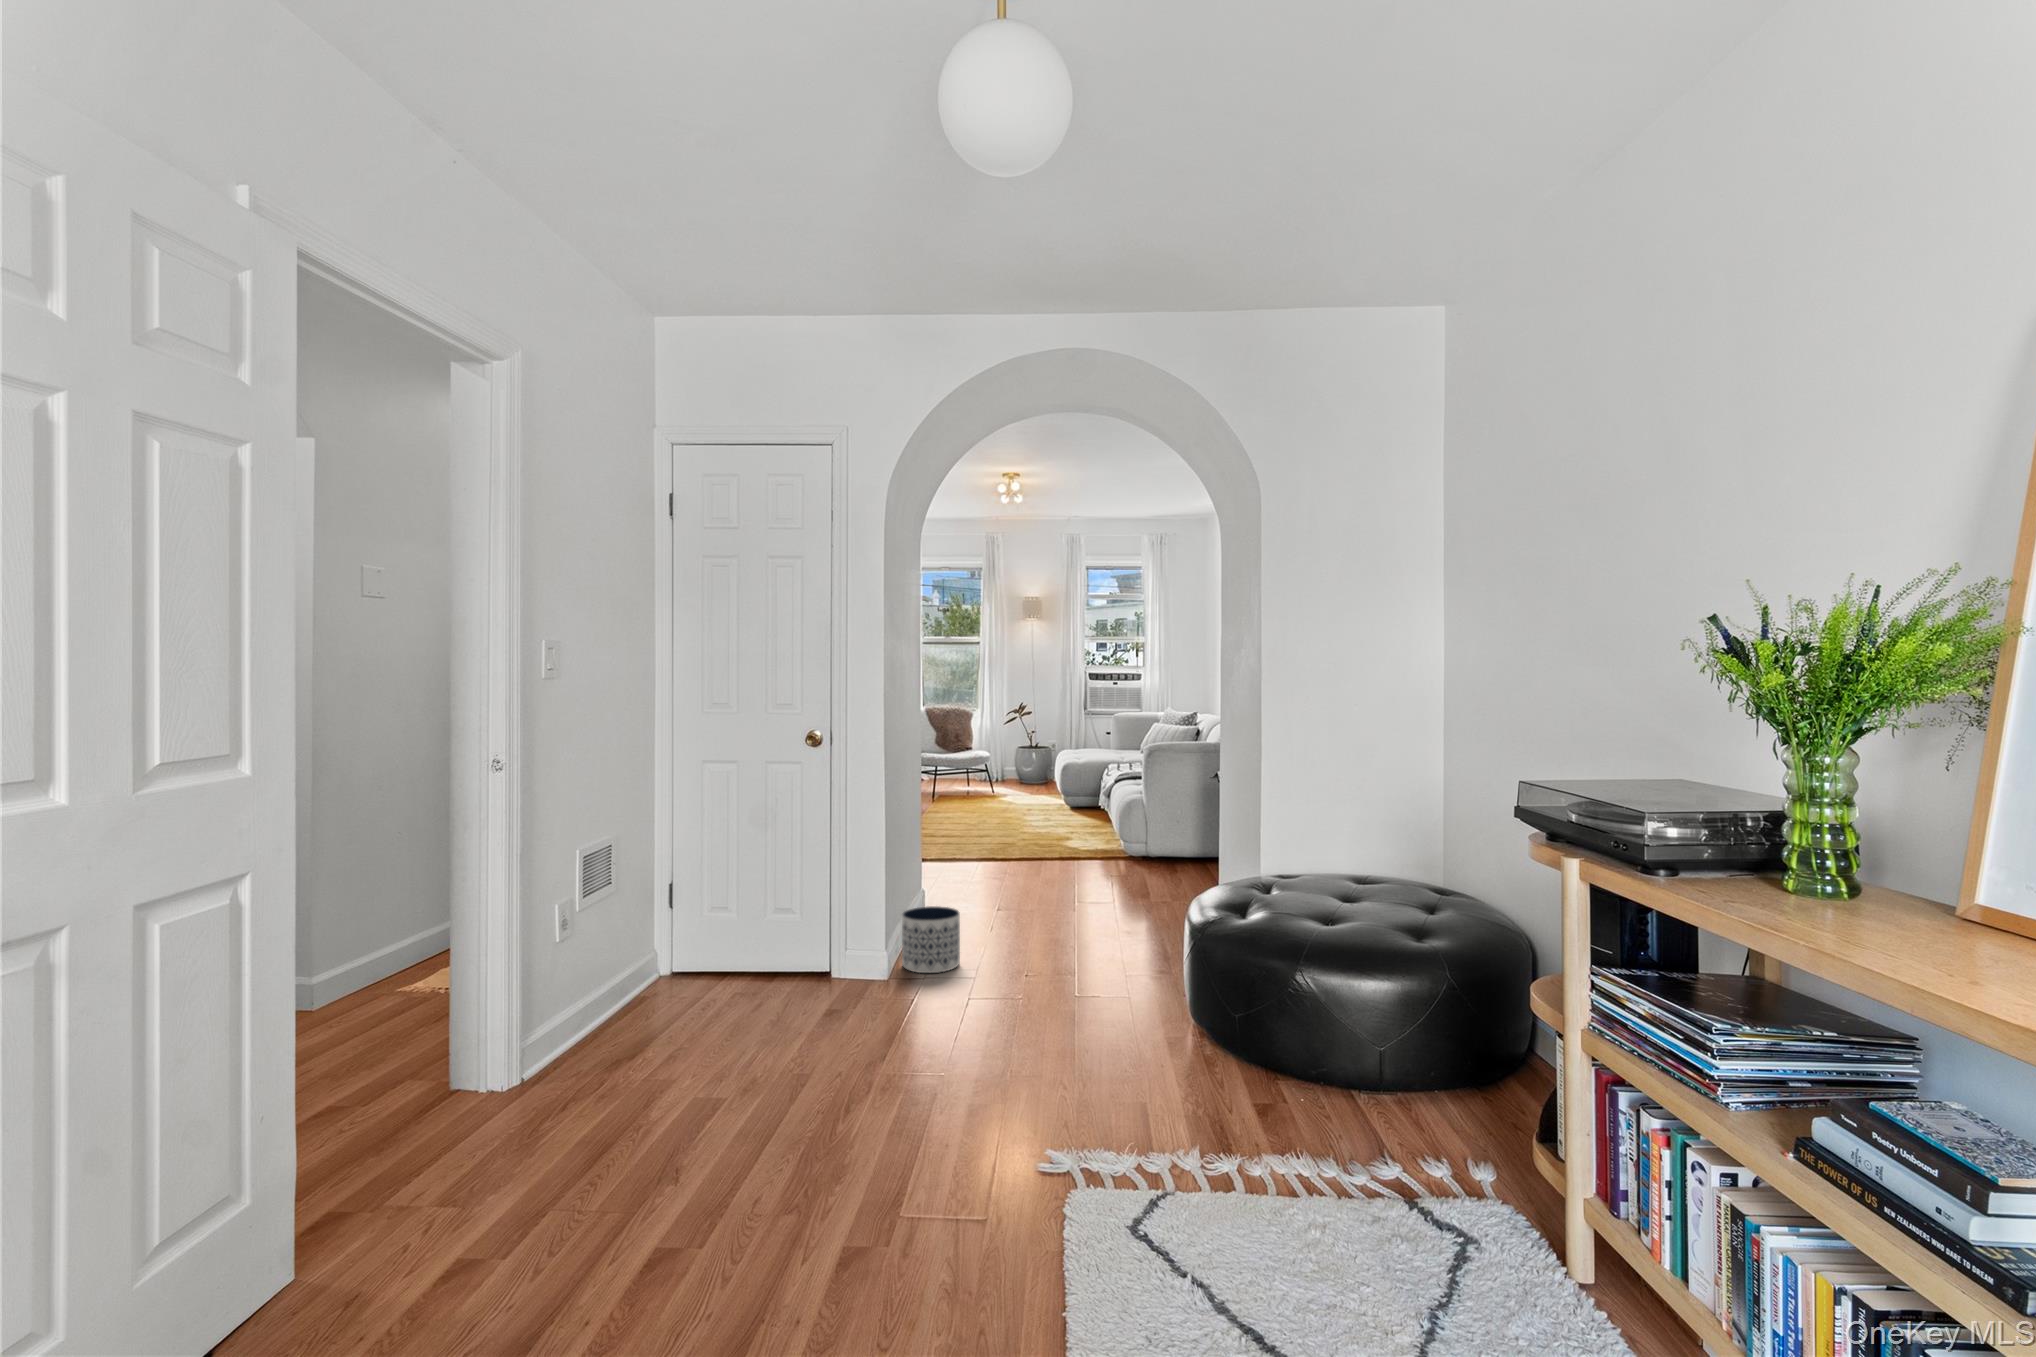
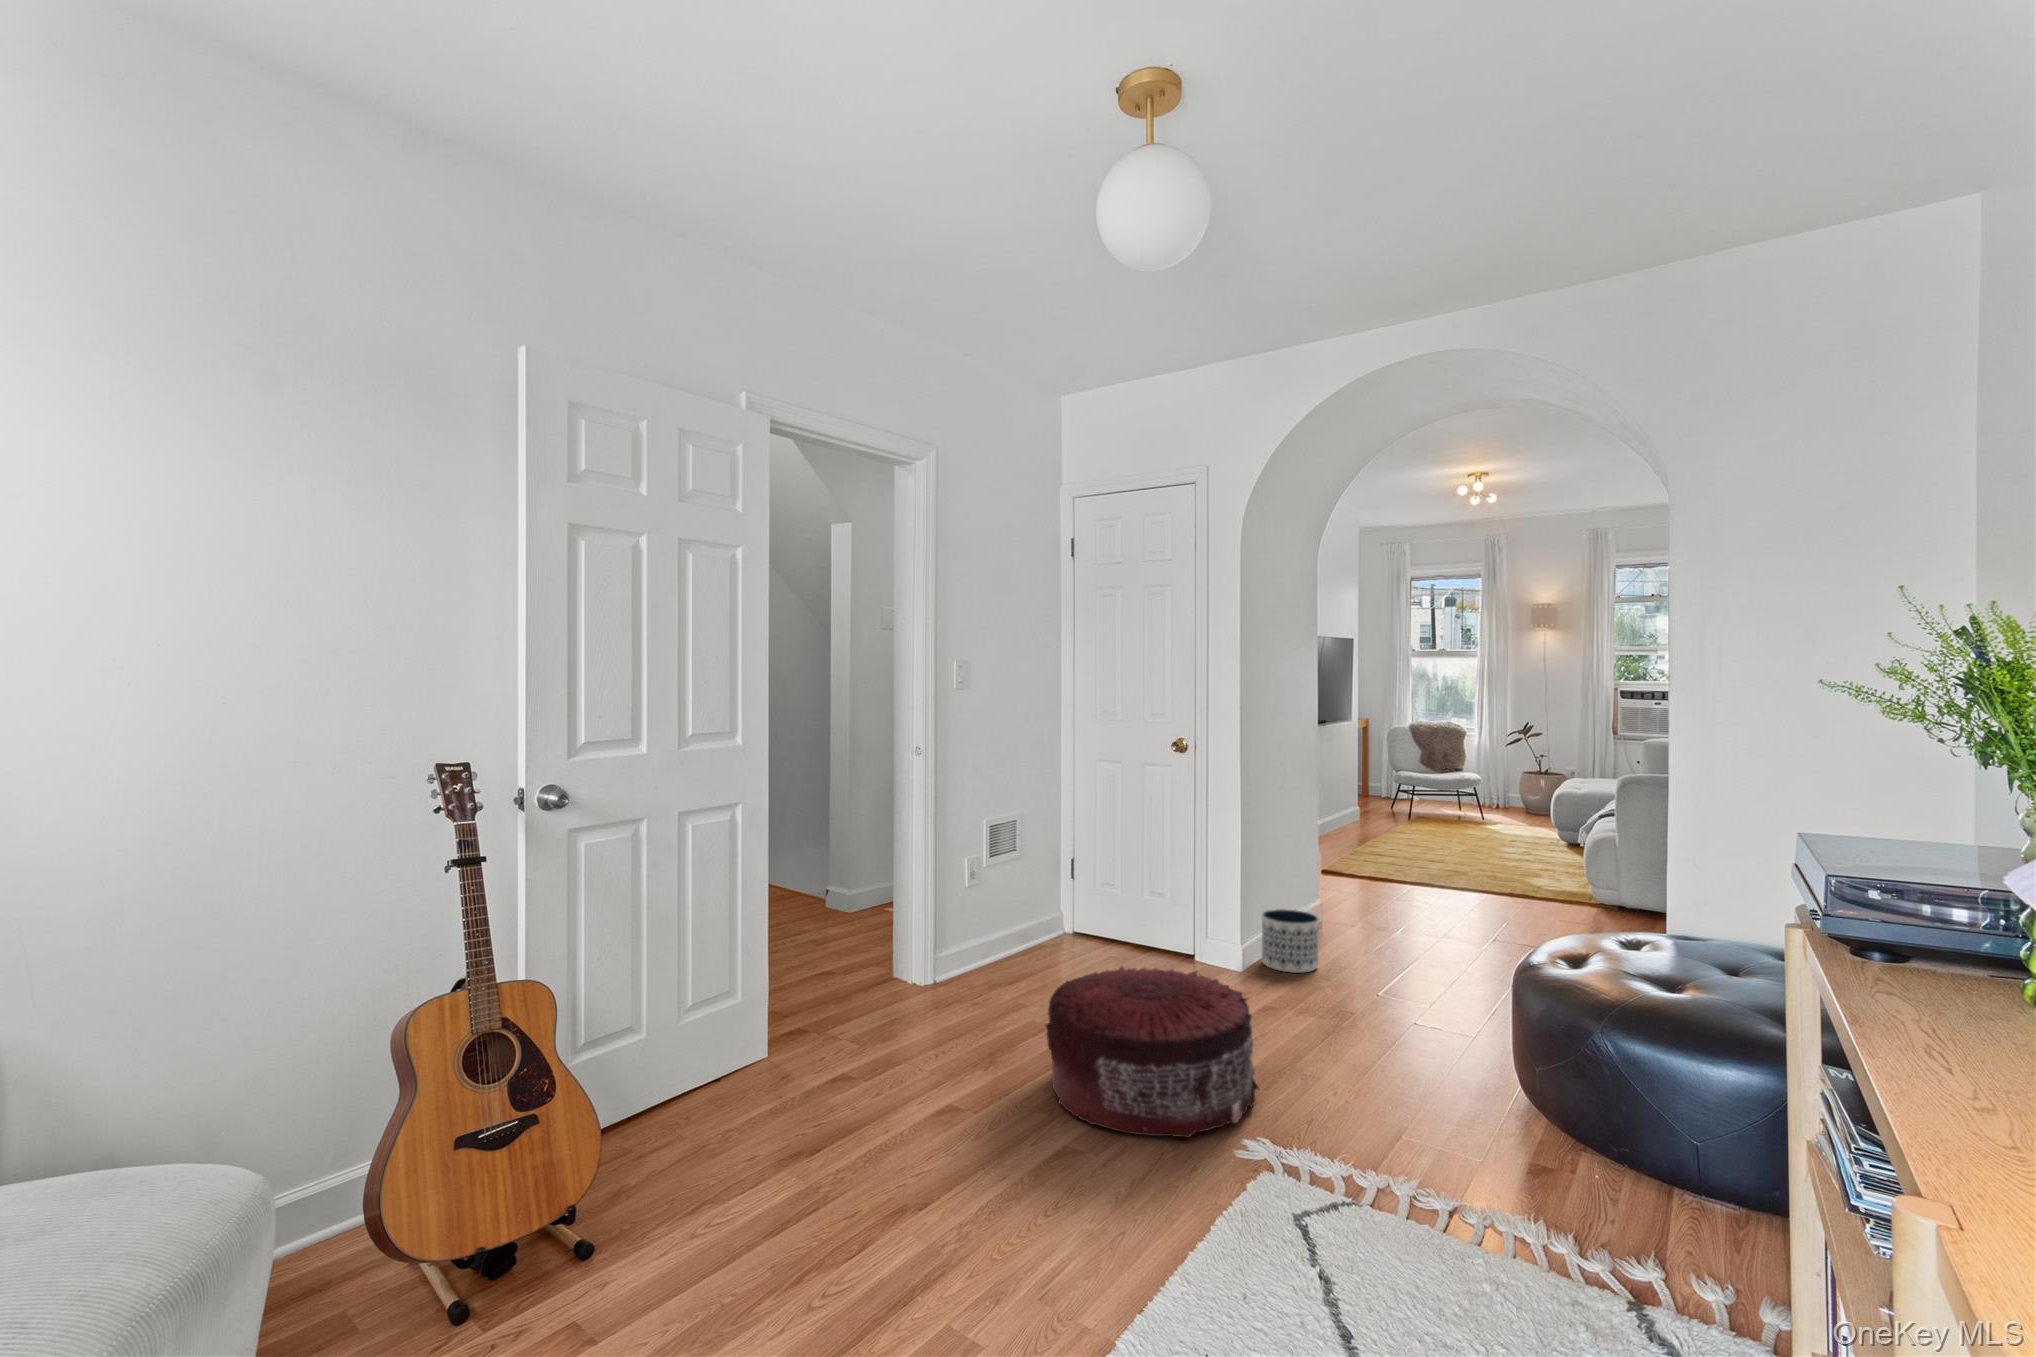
pouf: none [769,990,1011,1201] -> present [1046,966,1259,1138]

